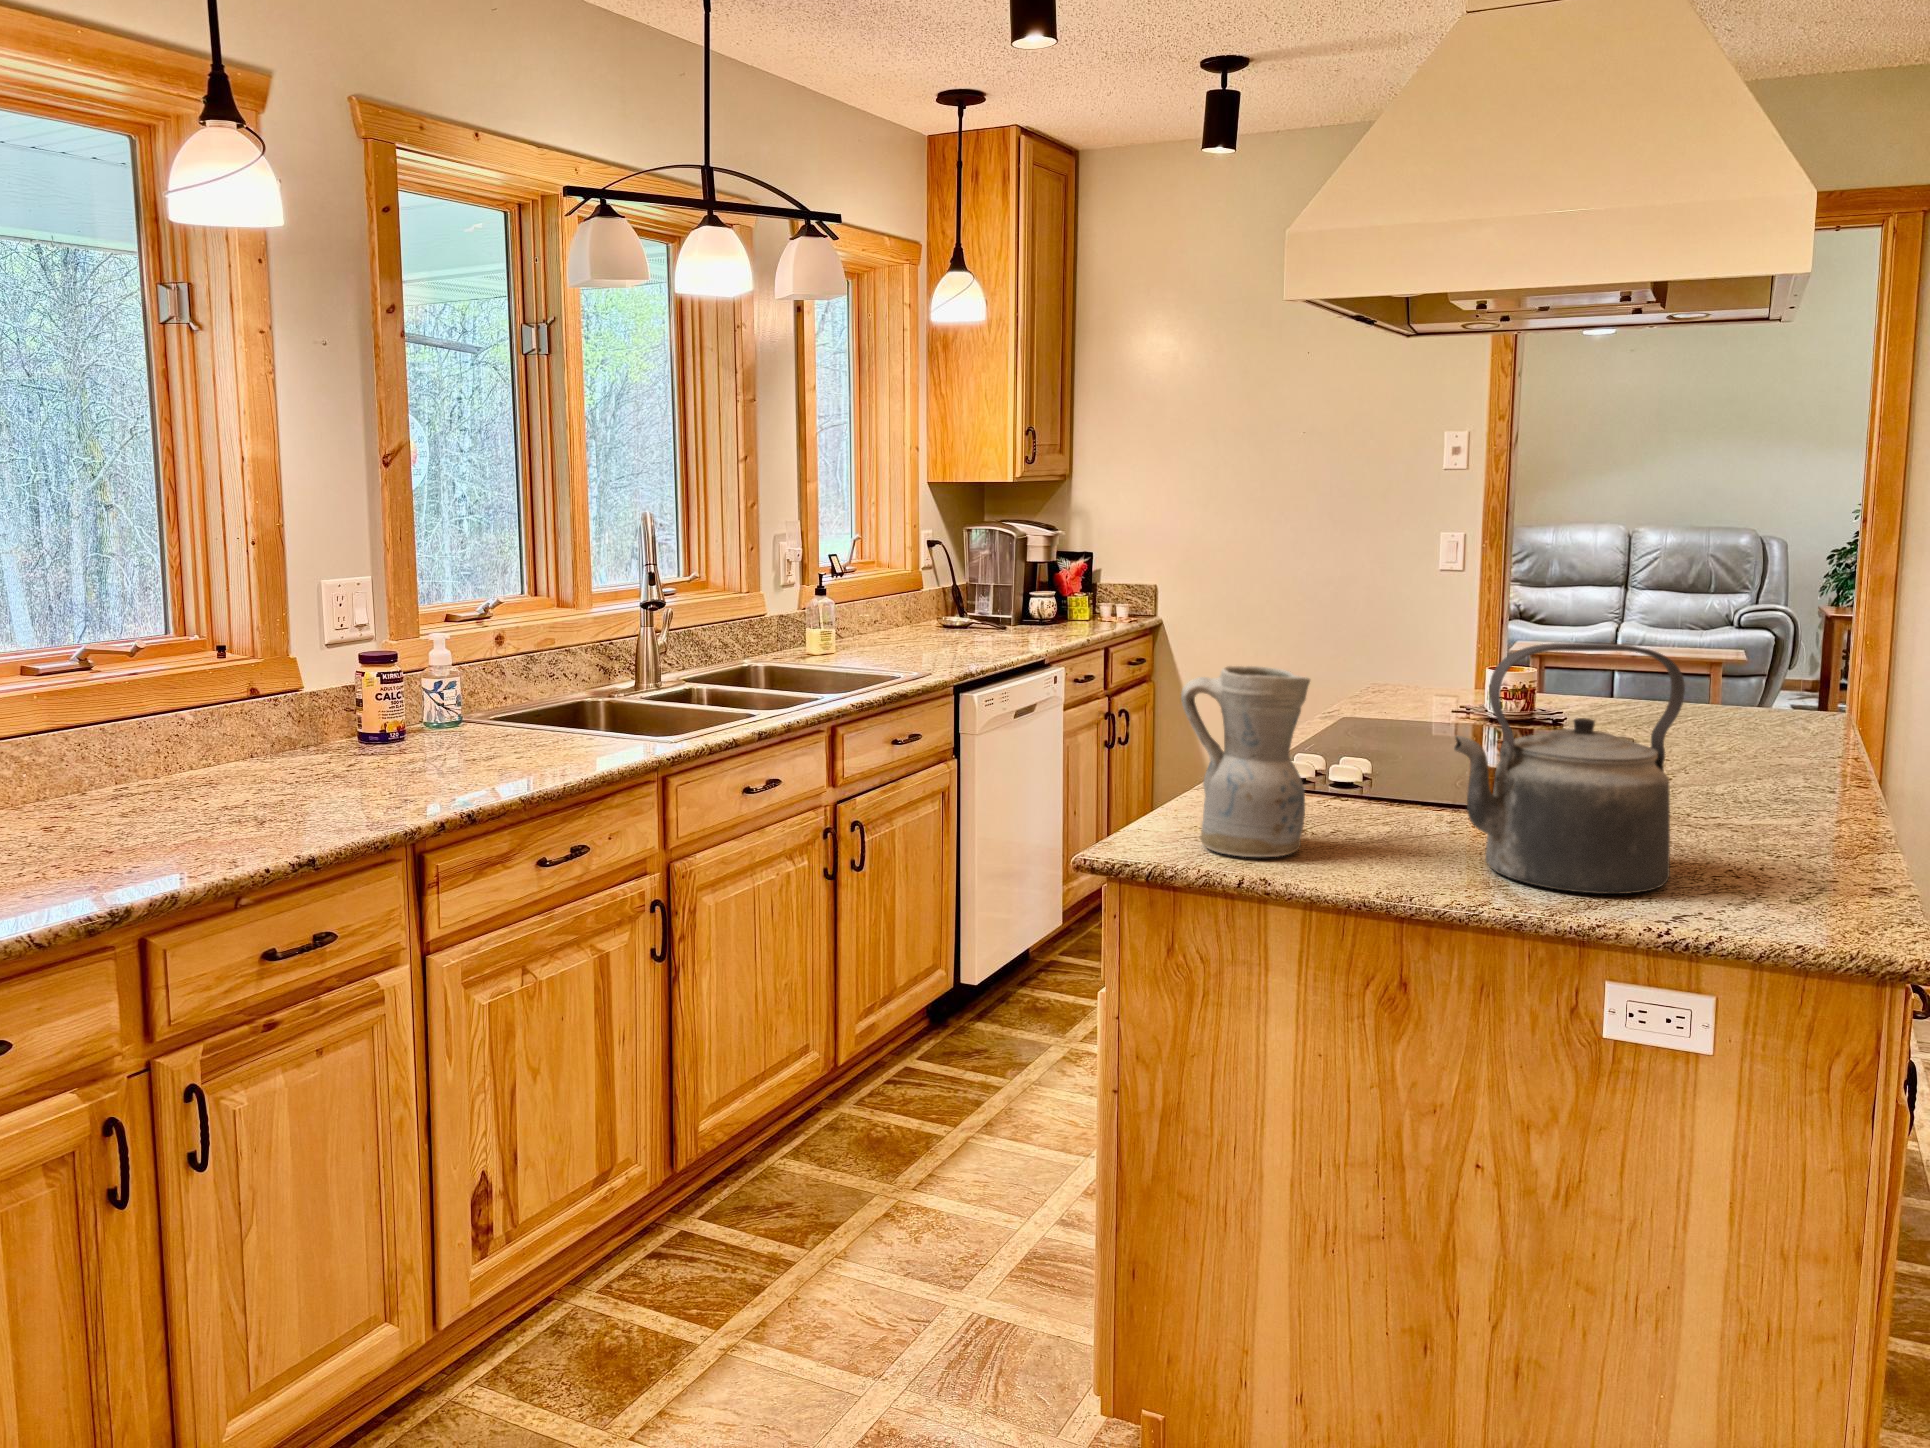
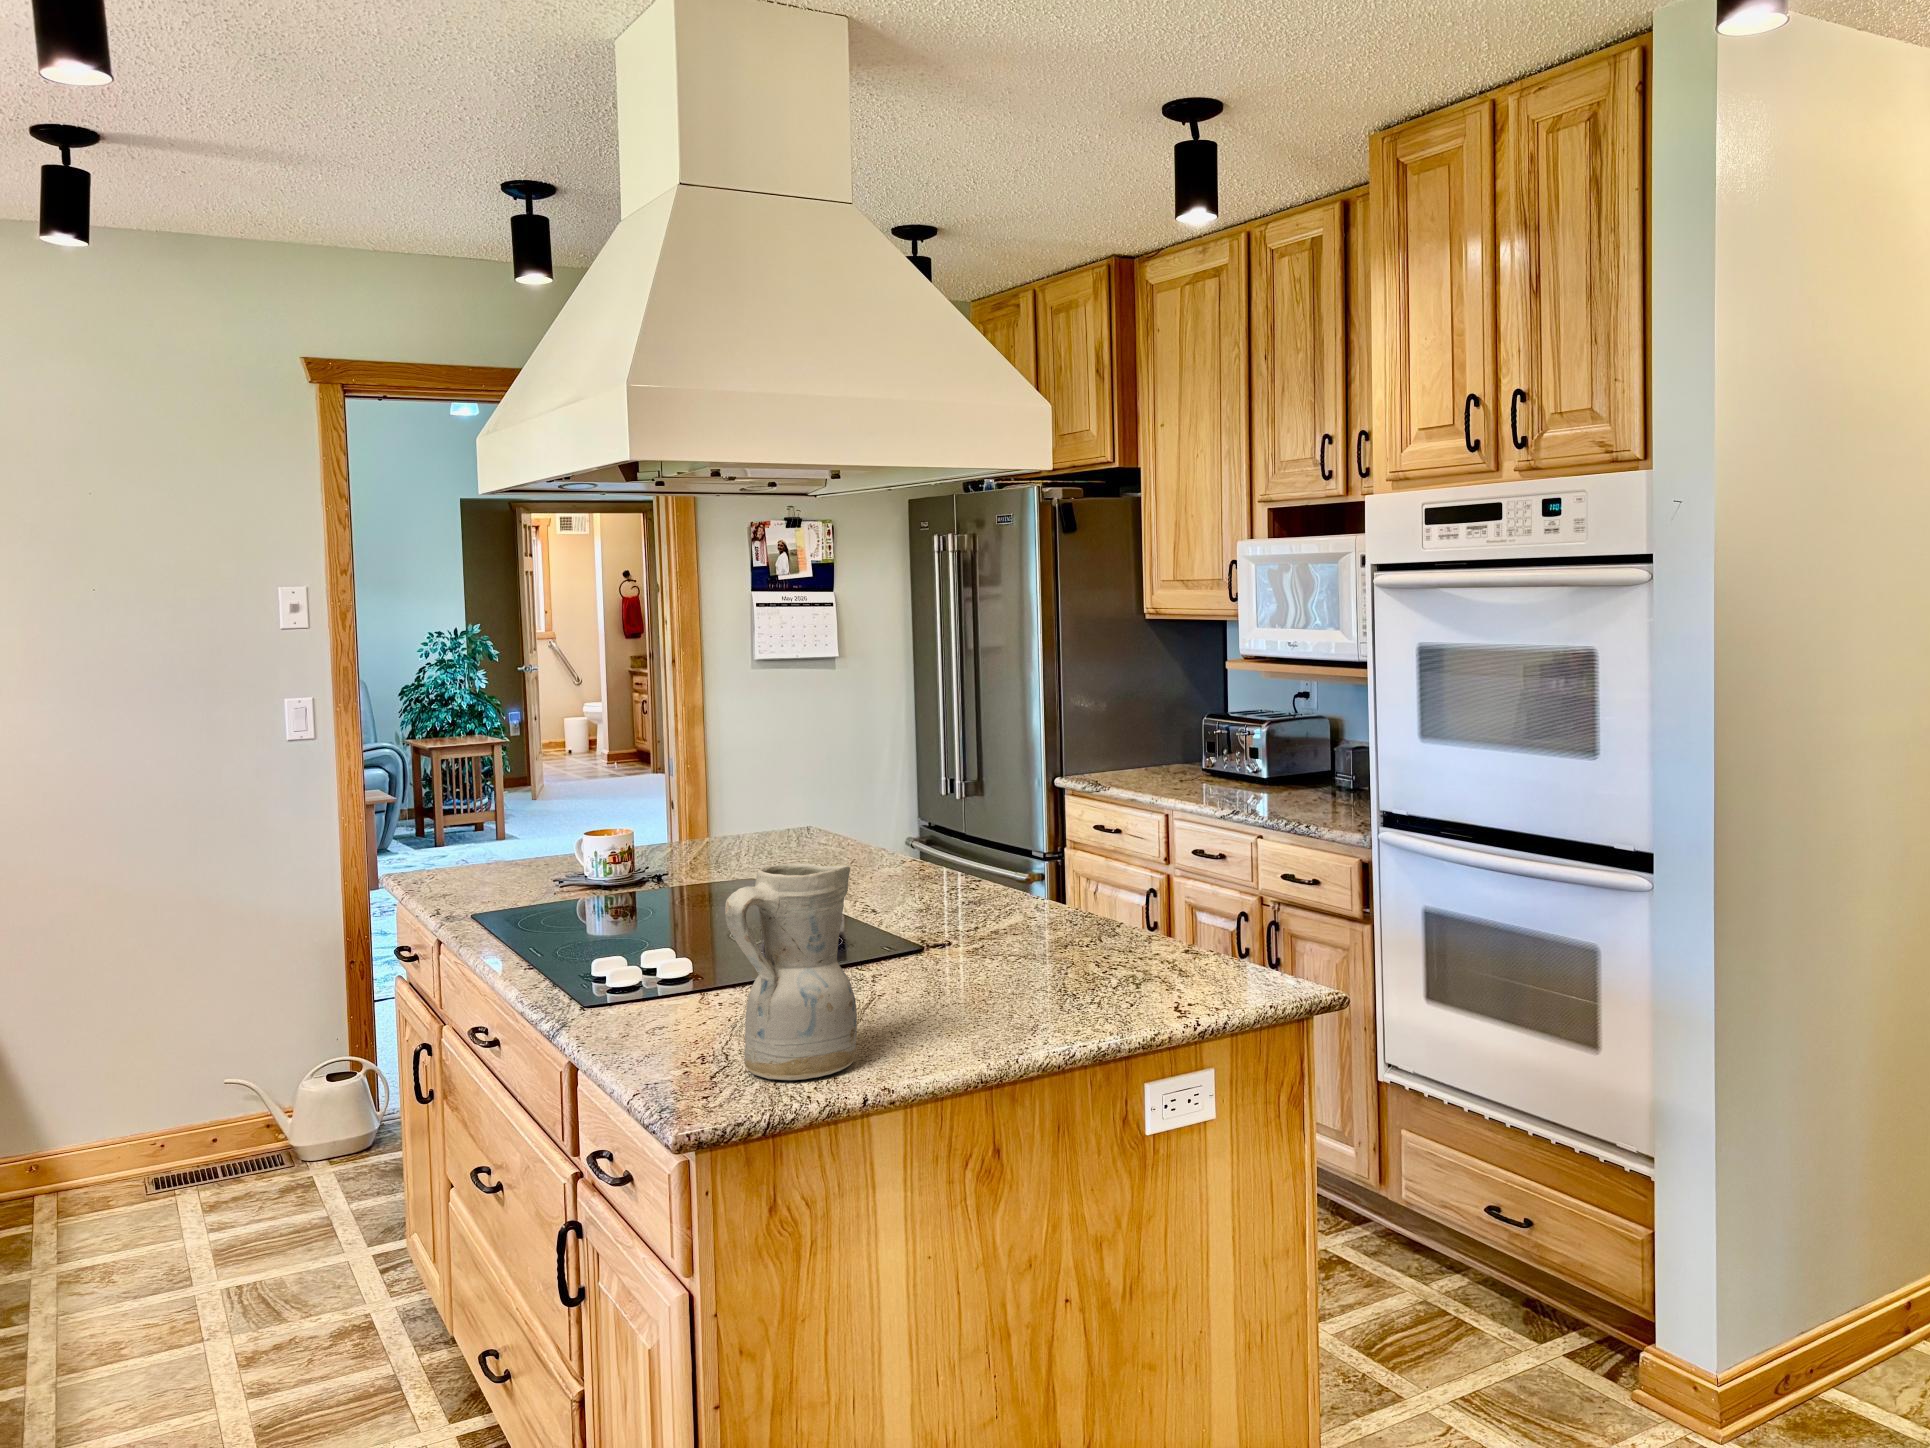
kettle: present [1454,643,1685,894] -> none [966,785,1123,1021]

